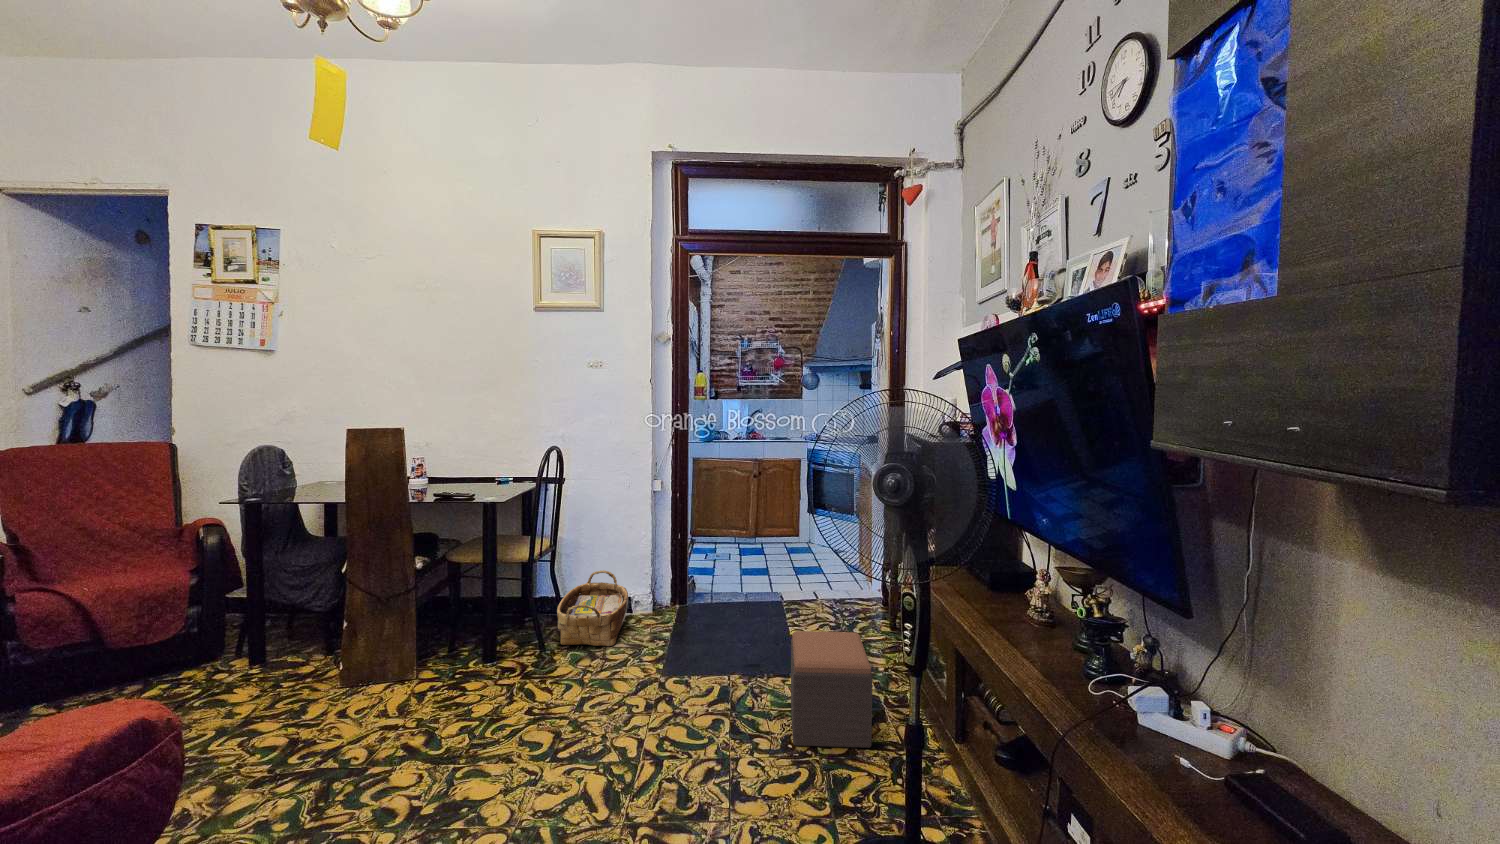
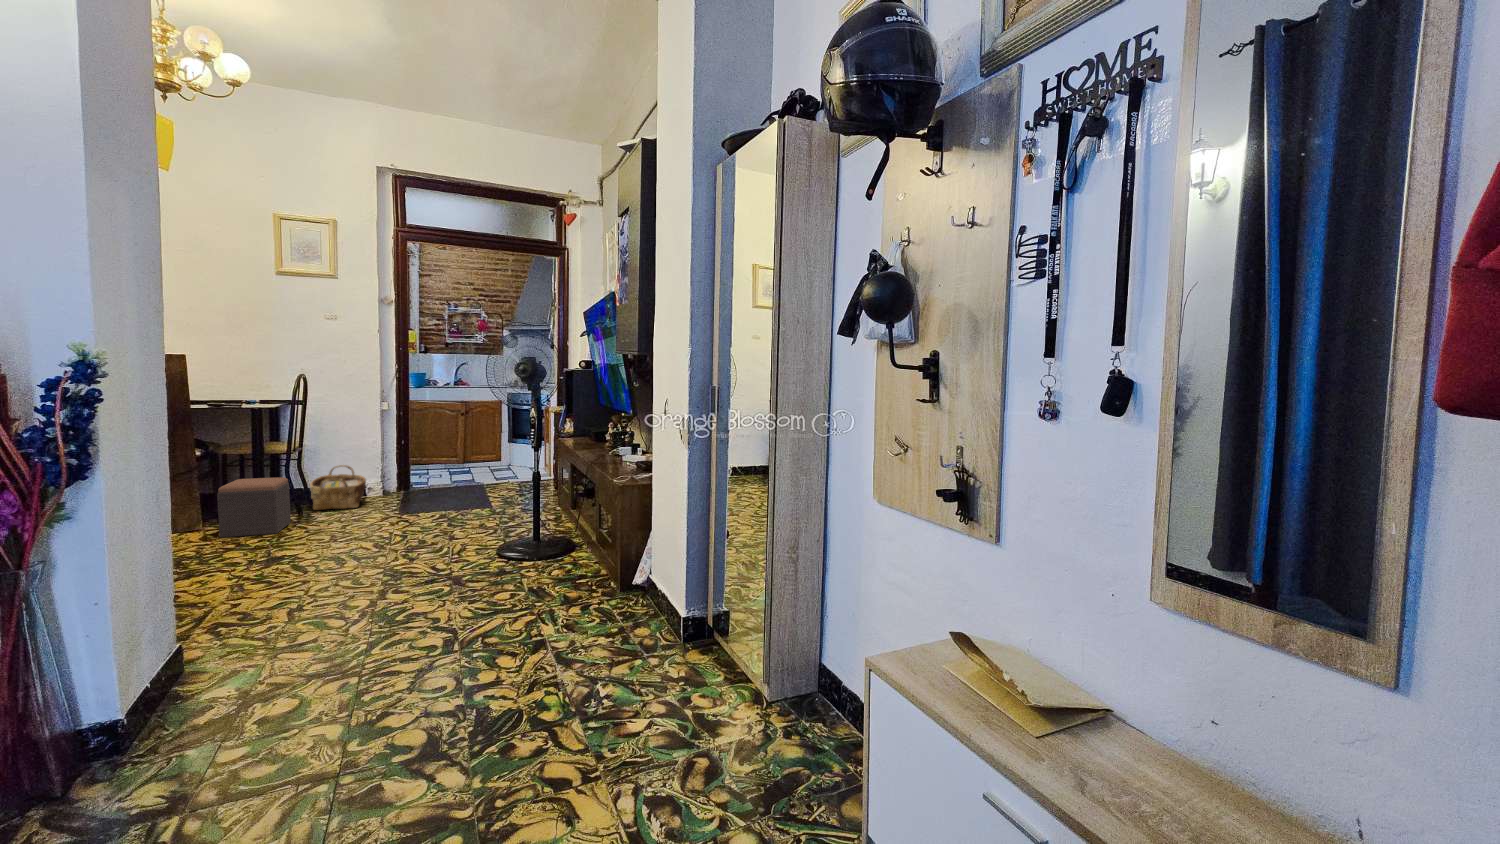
footstool: present [791,631,872,748] -> present [217,477,291,538]

